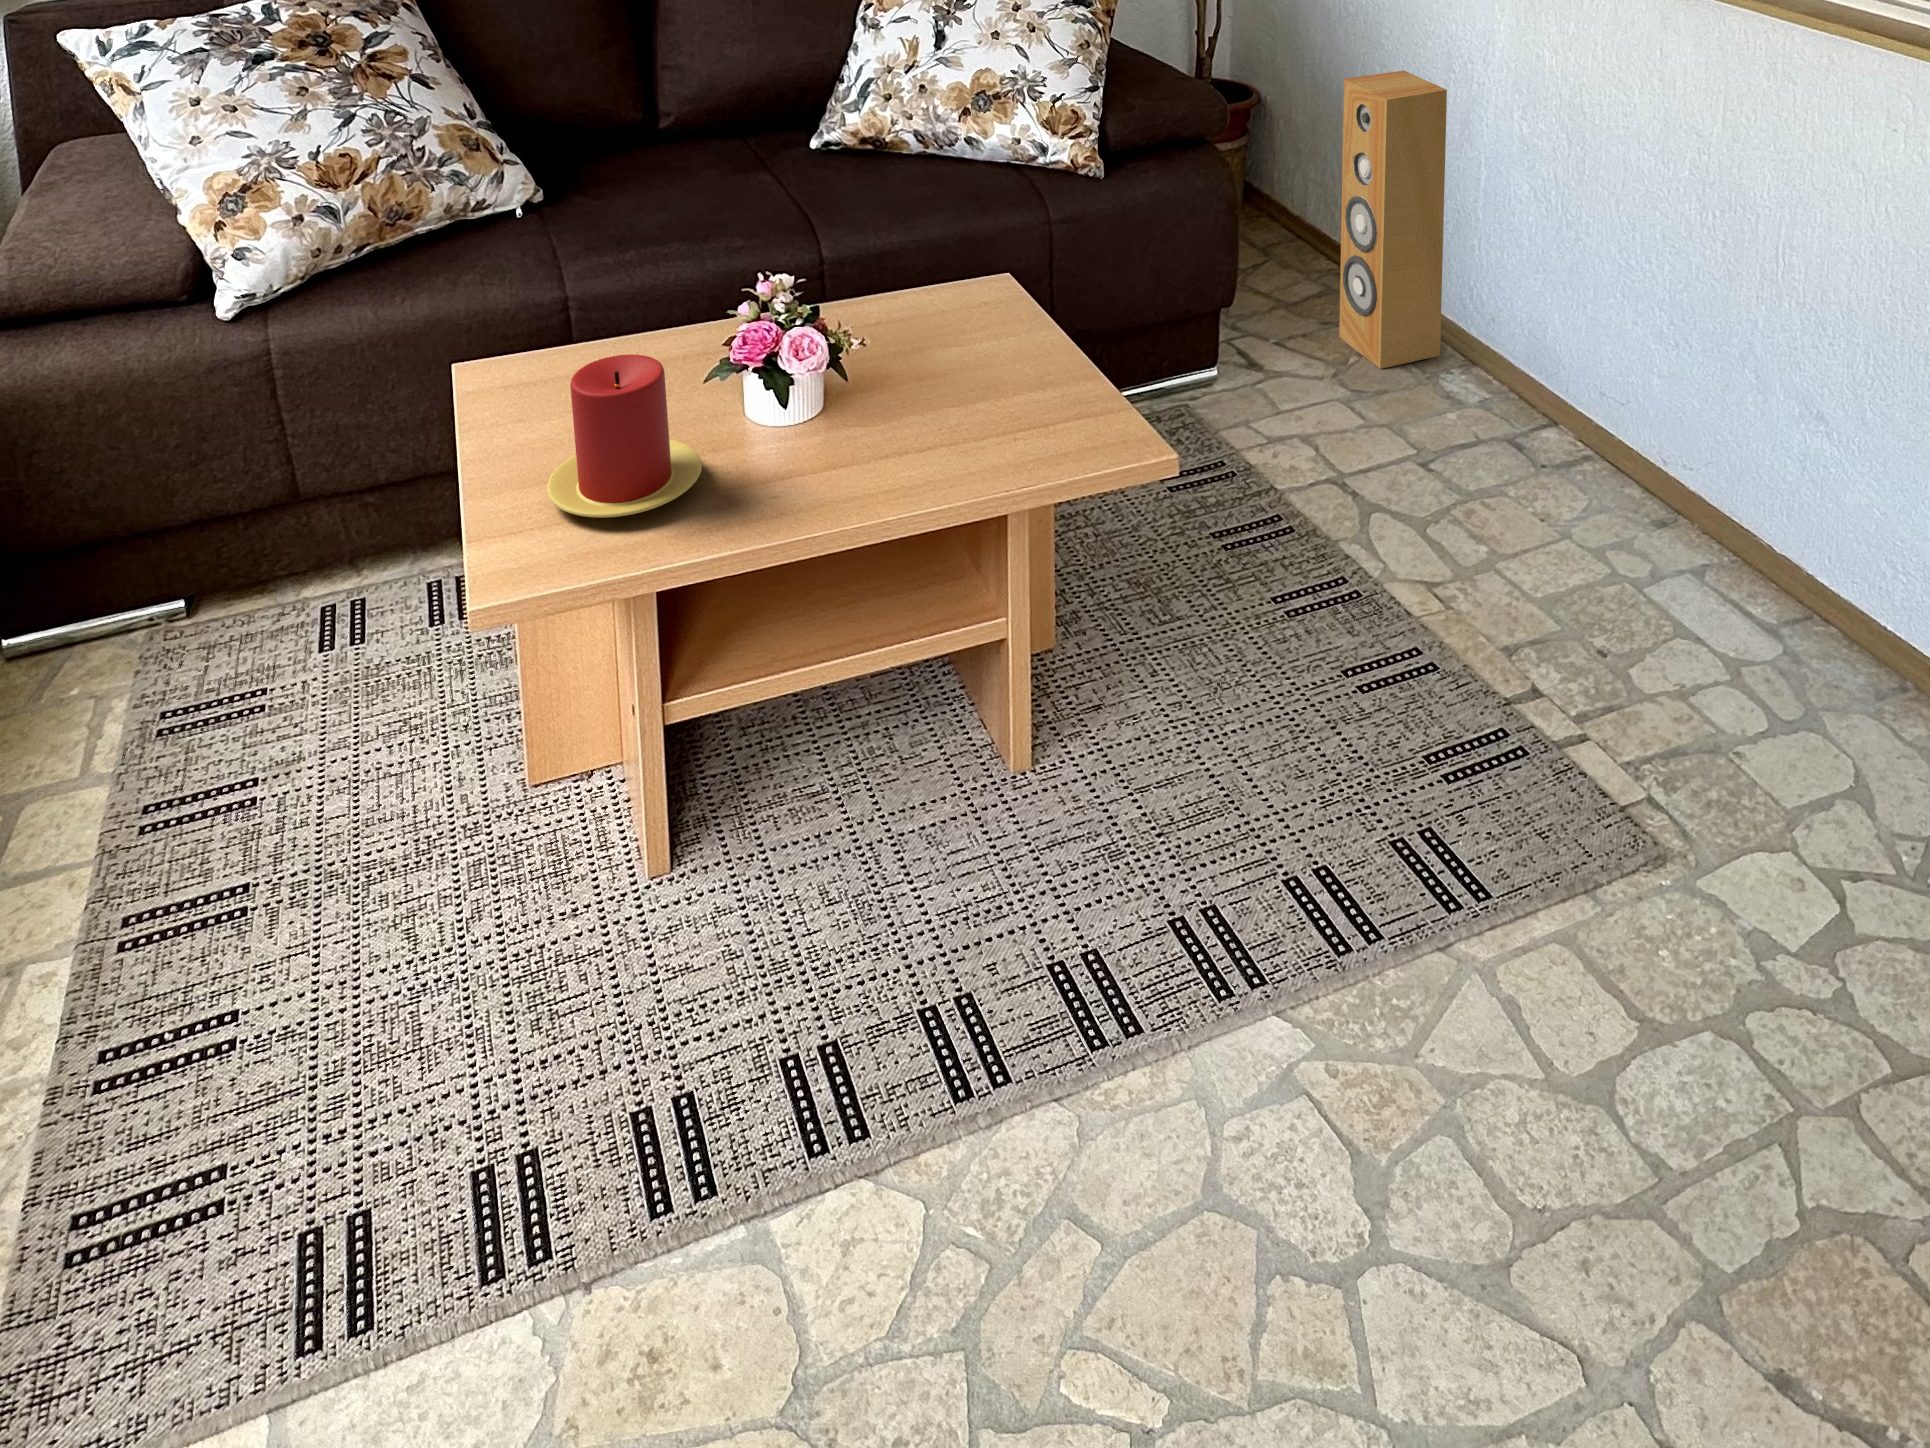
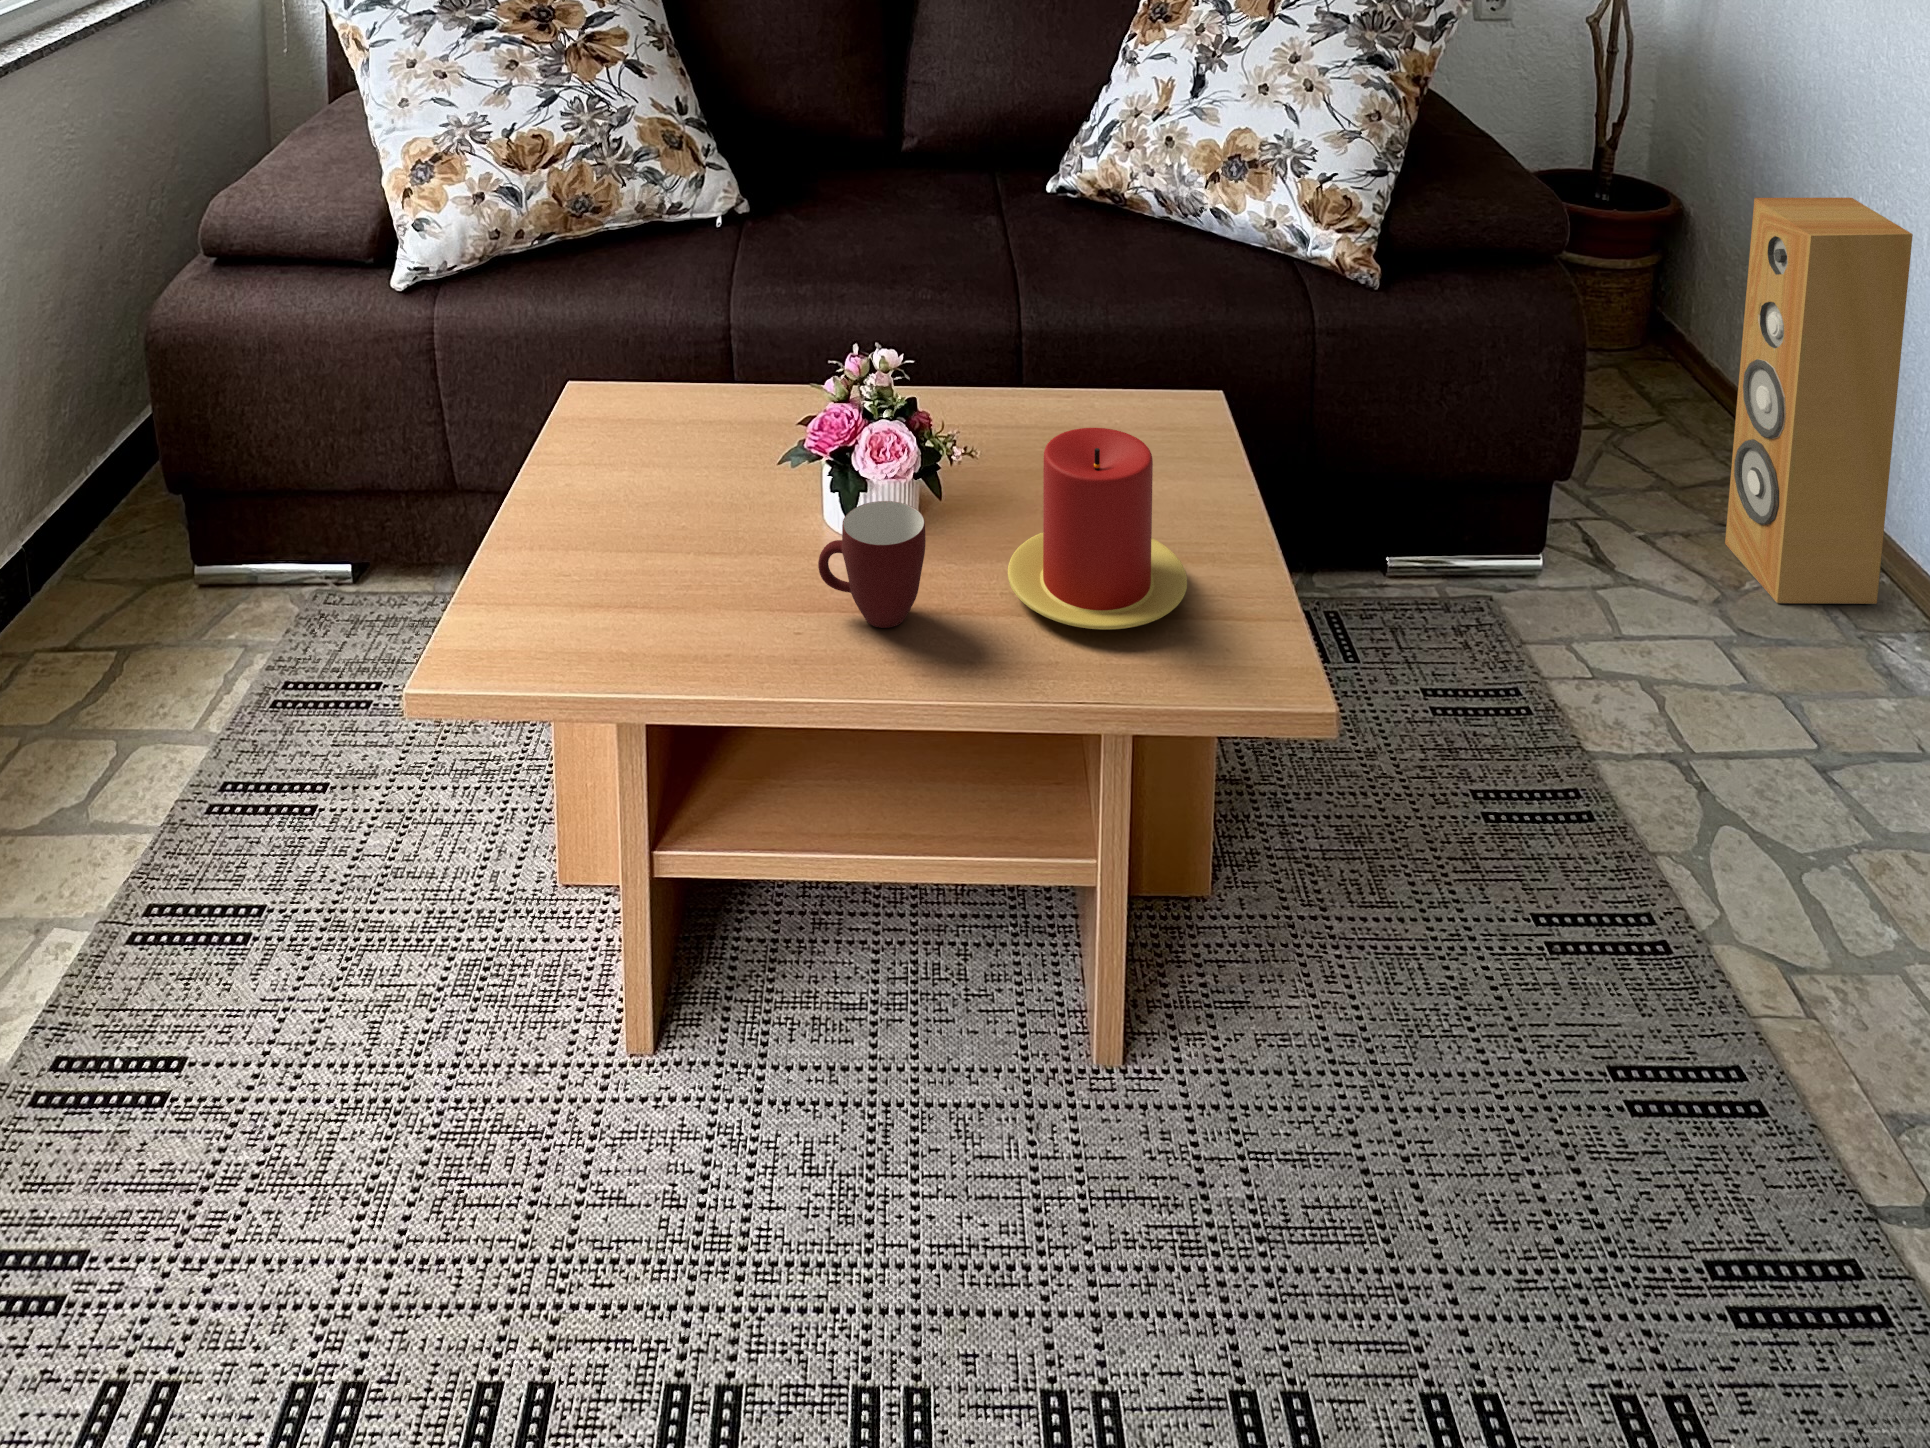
candle: present [547,355,702,518] -> present [1008,428,1187,629]
mug: none [777,385,863,483] -> present [818,501,926,628]

